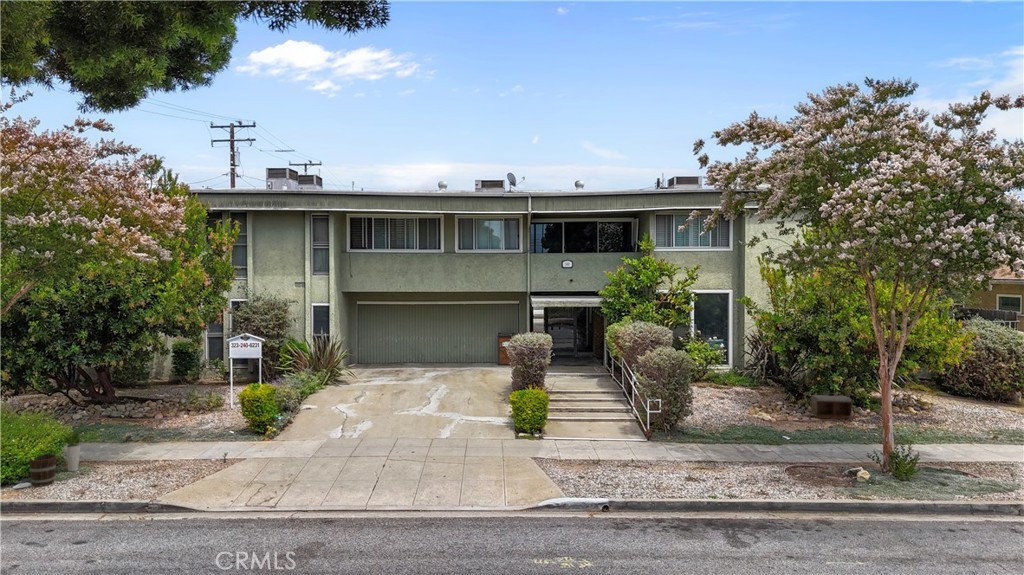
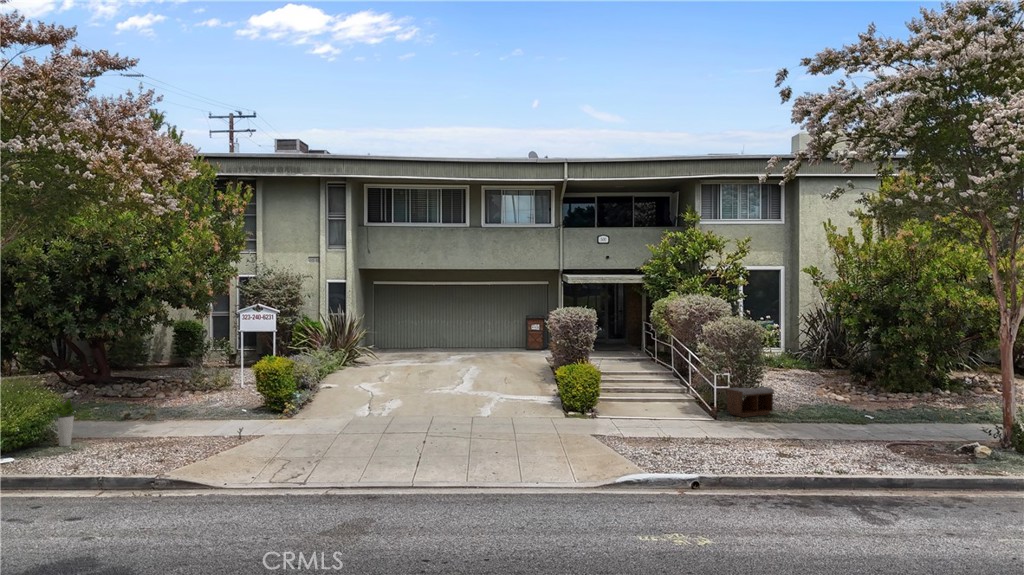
bench: present [811,395,852,419] -> present [727,386,774,417]
bucket: present [29,454,57,487] -> none [14,424,47,461]

